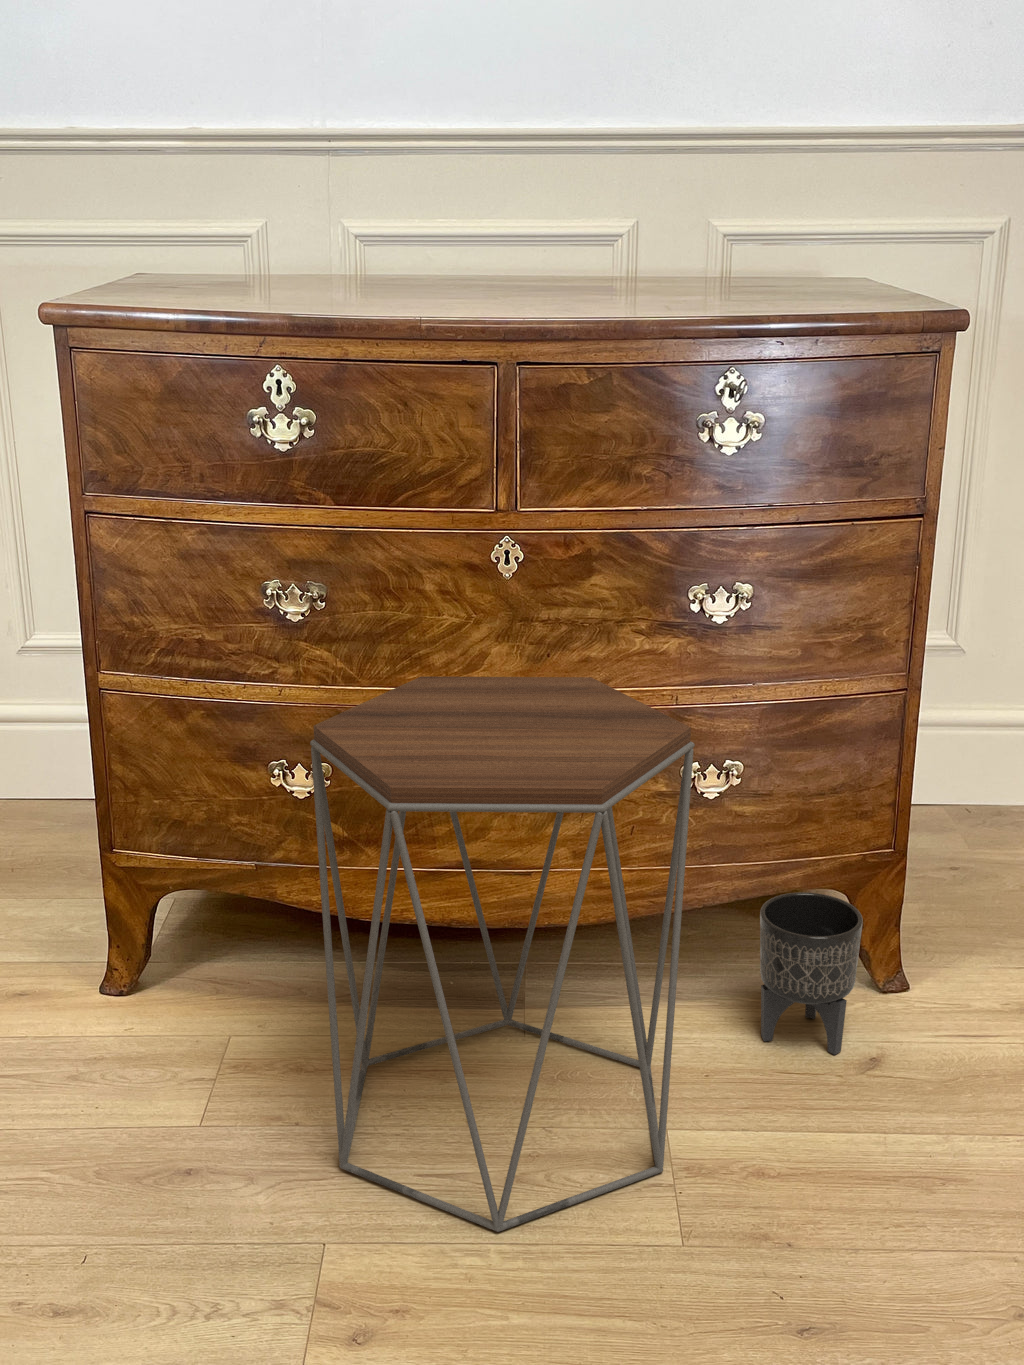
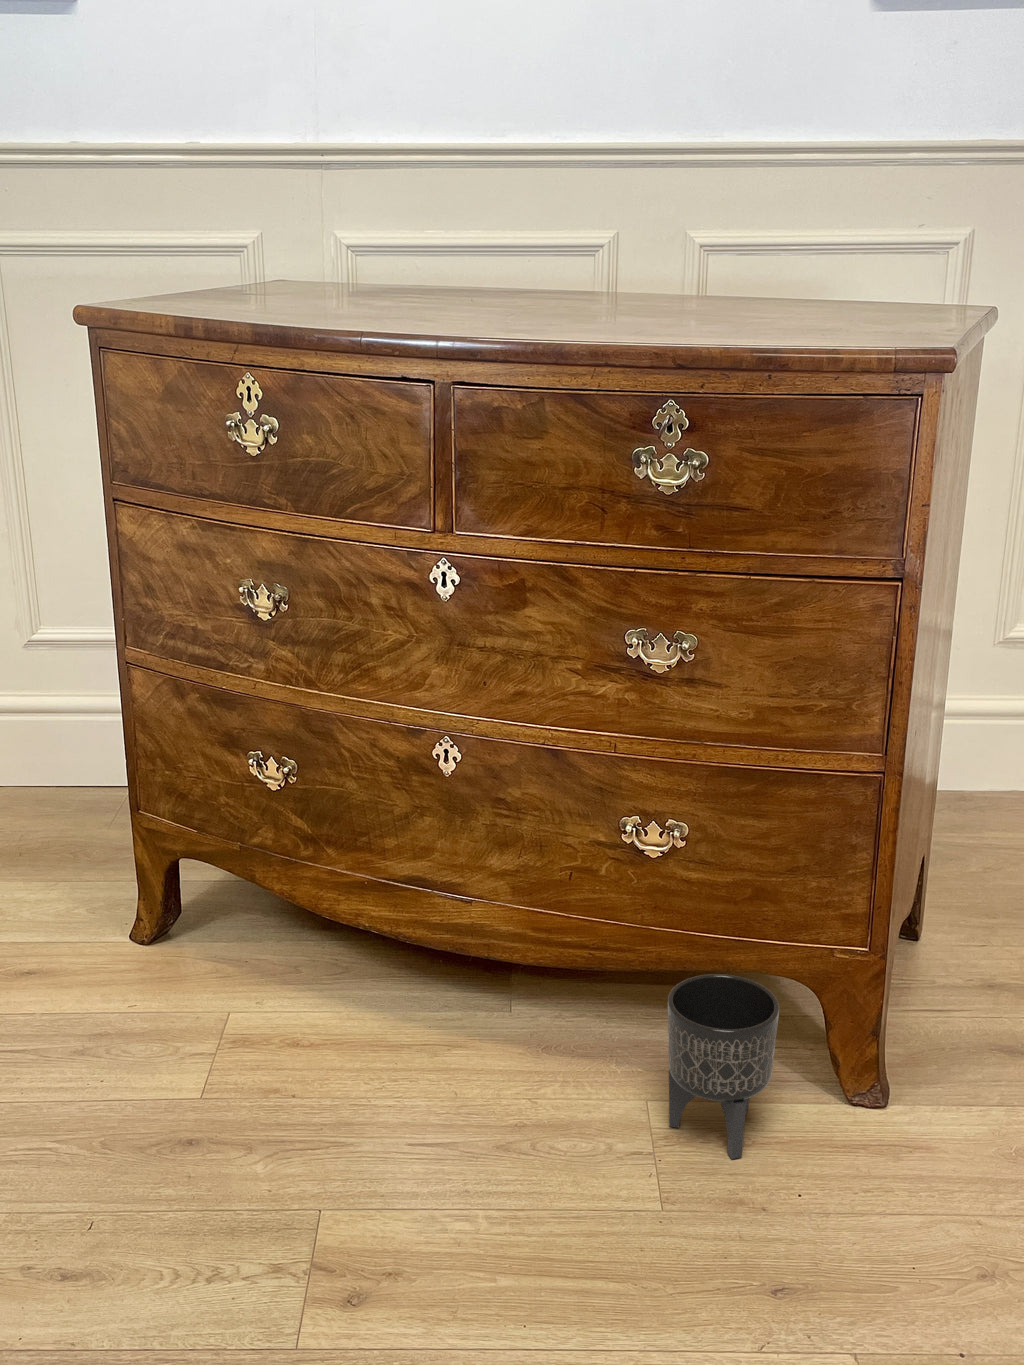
side table: present [310,677,695,1232] -> none [160,689,532,1248]

